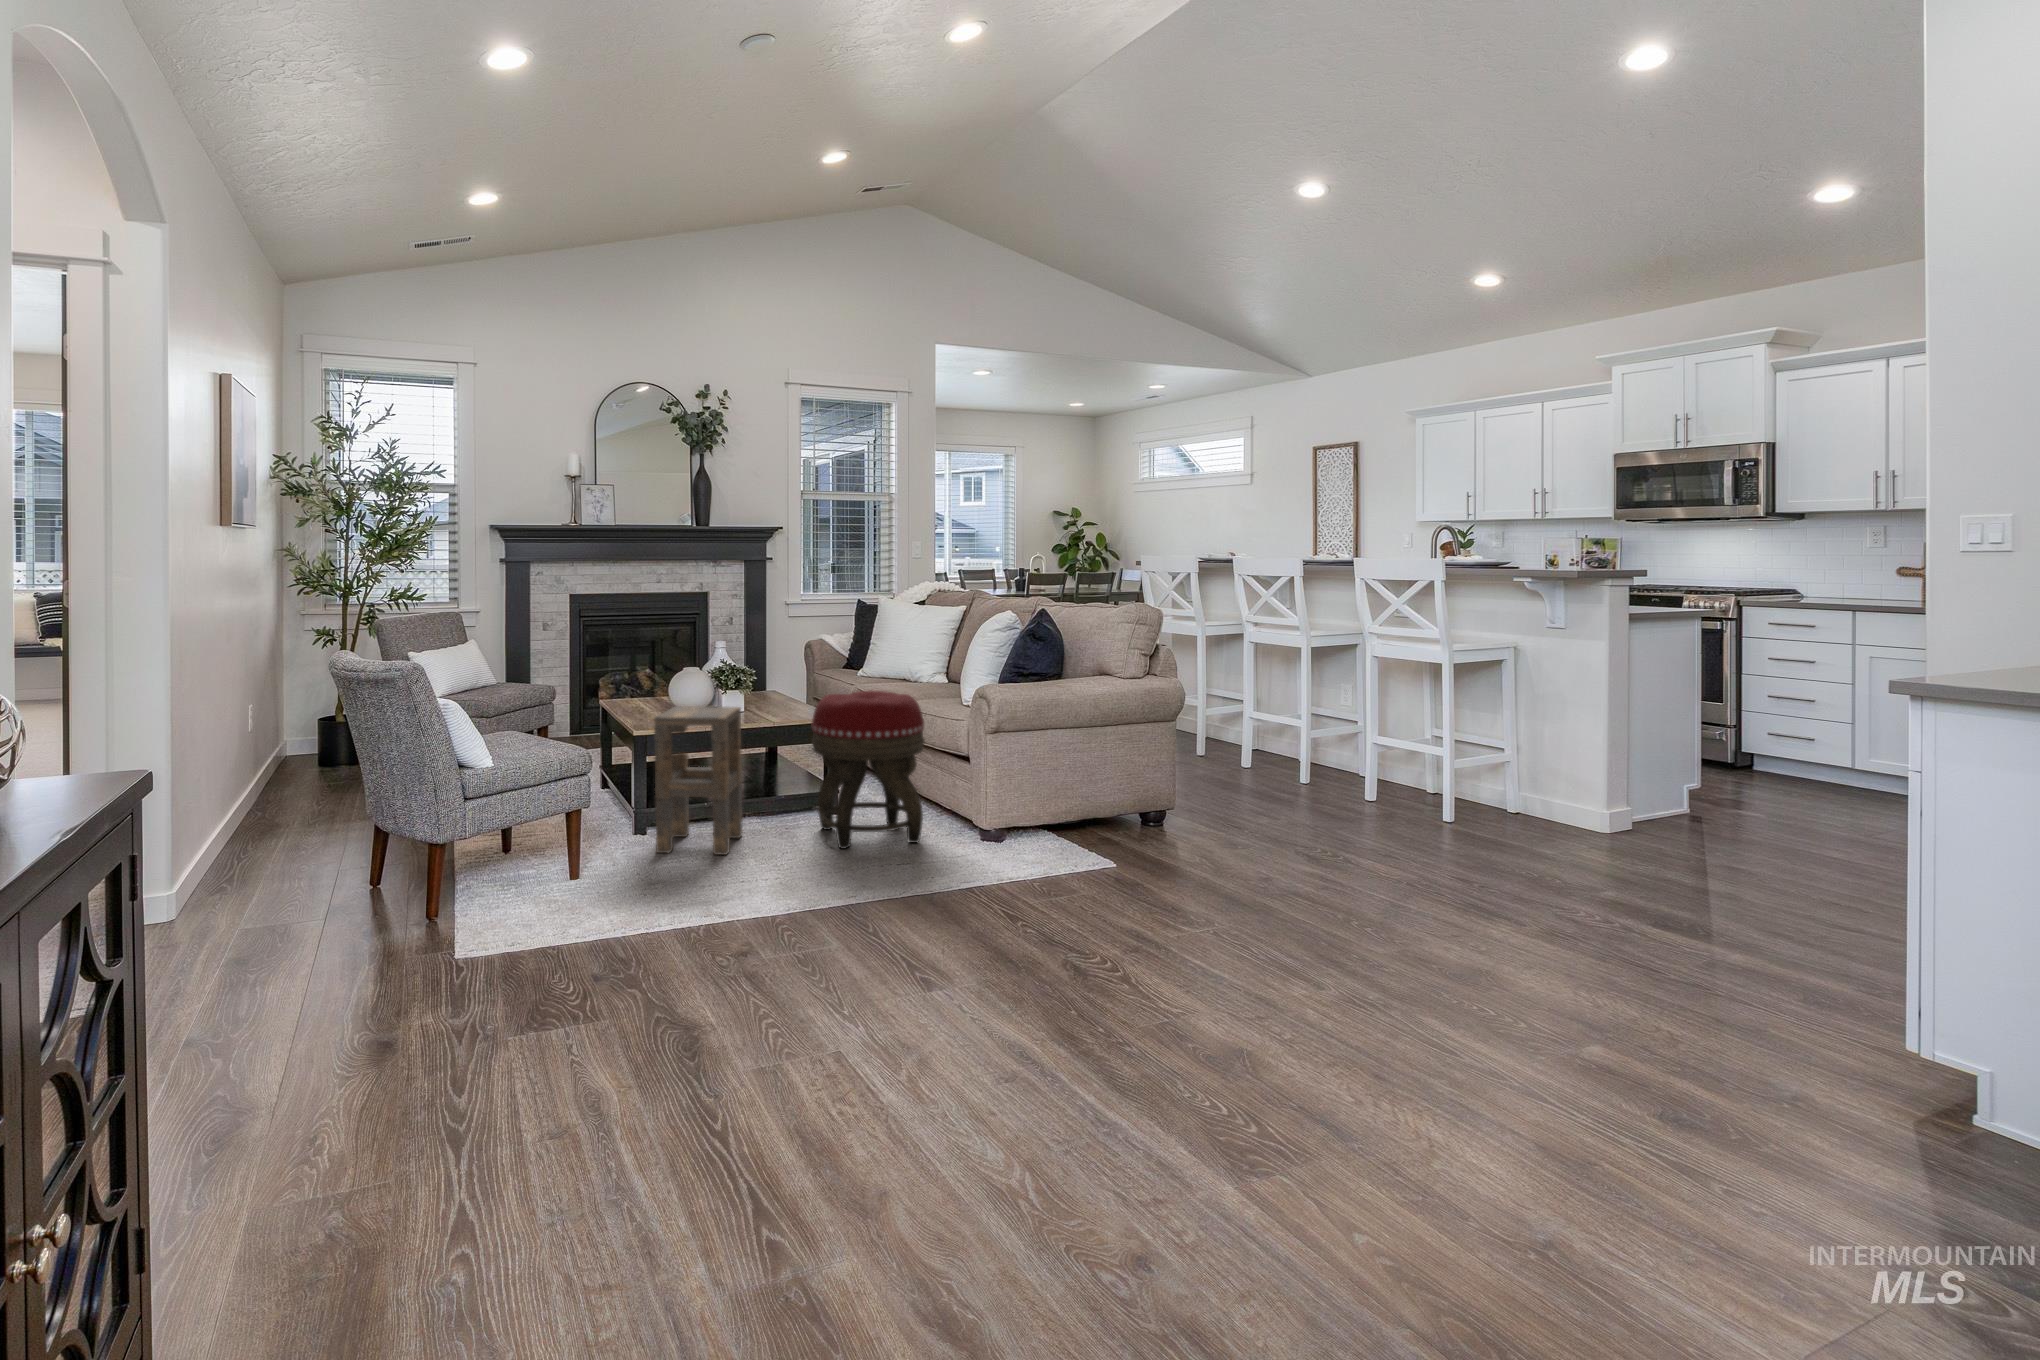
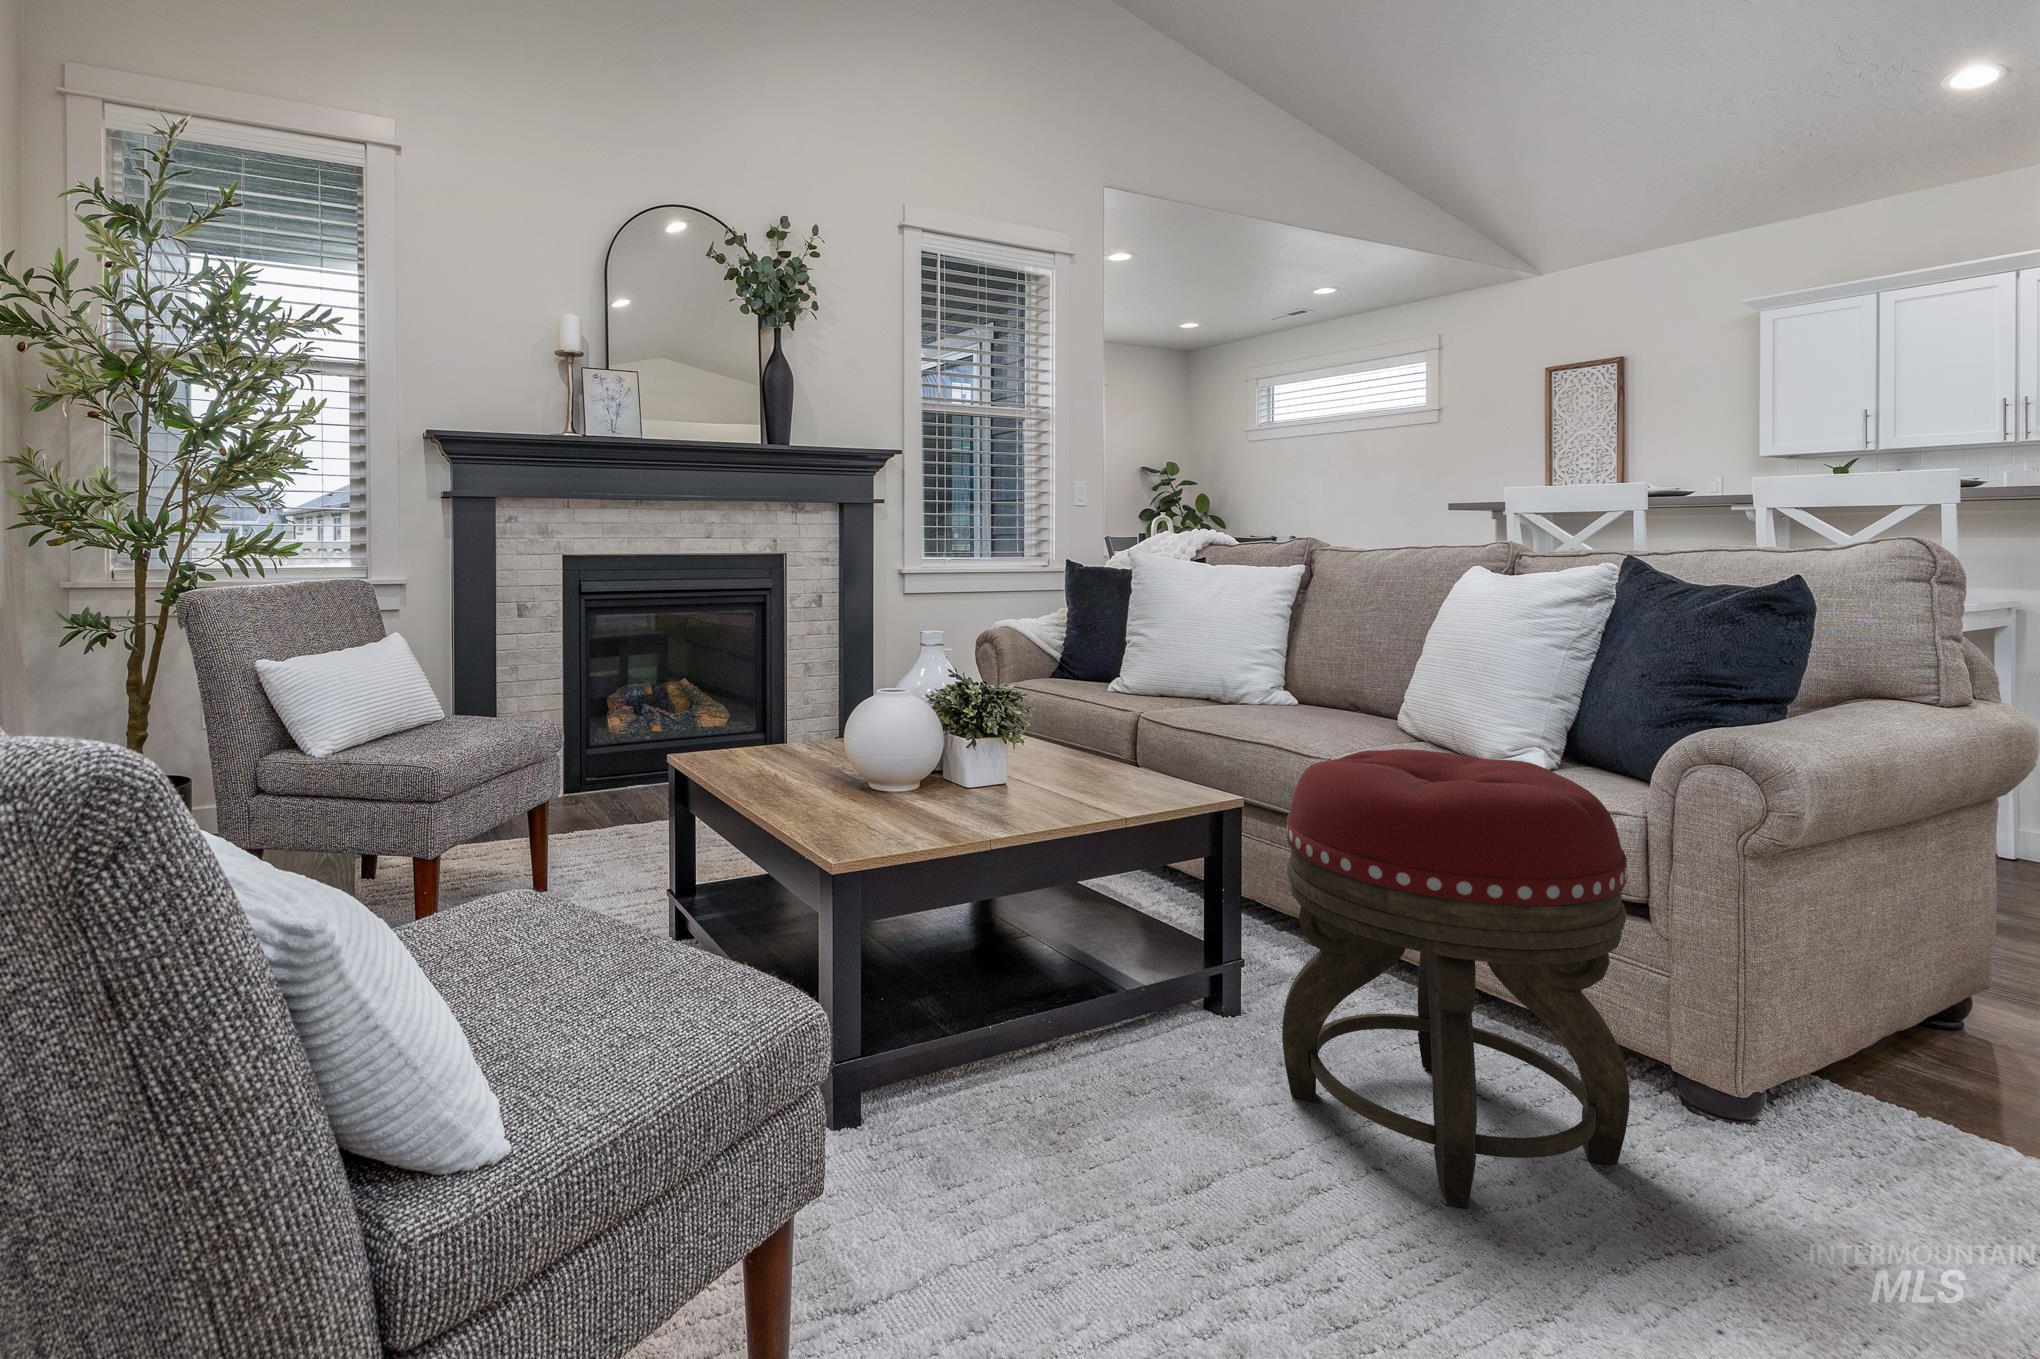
side table: present [654,706,743,855] -> none [945,804,1176,1265]

